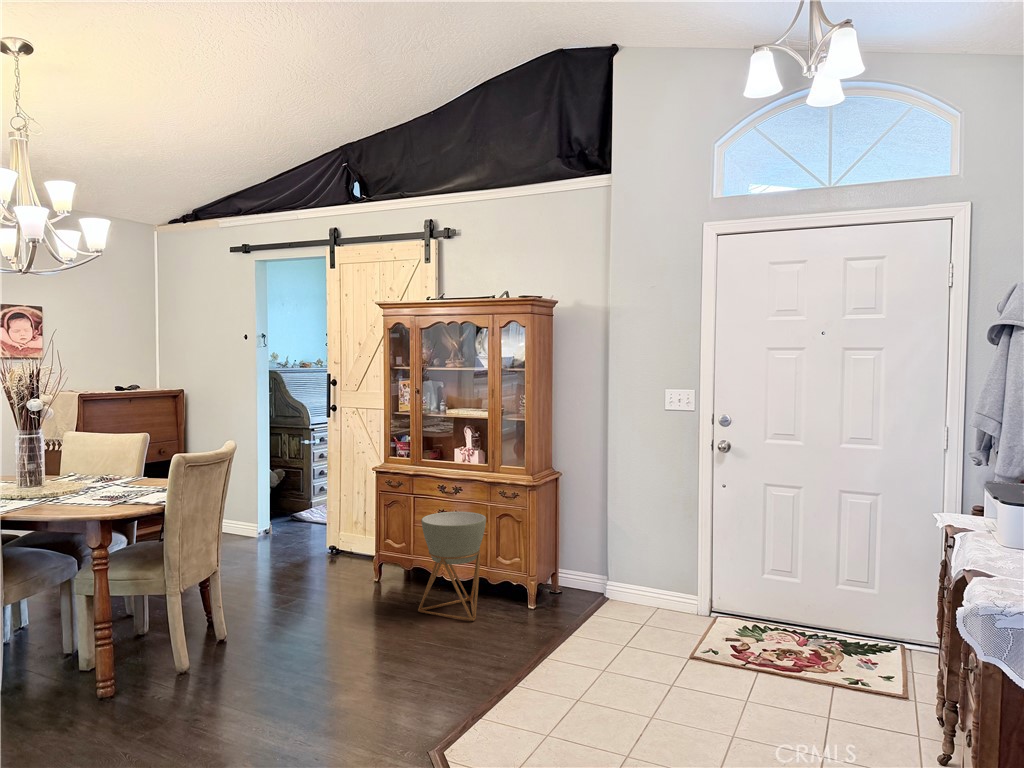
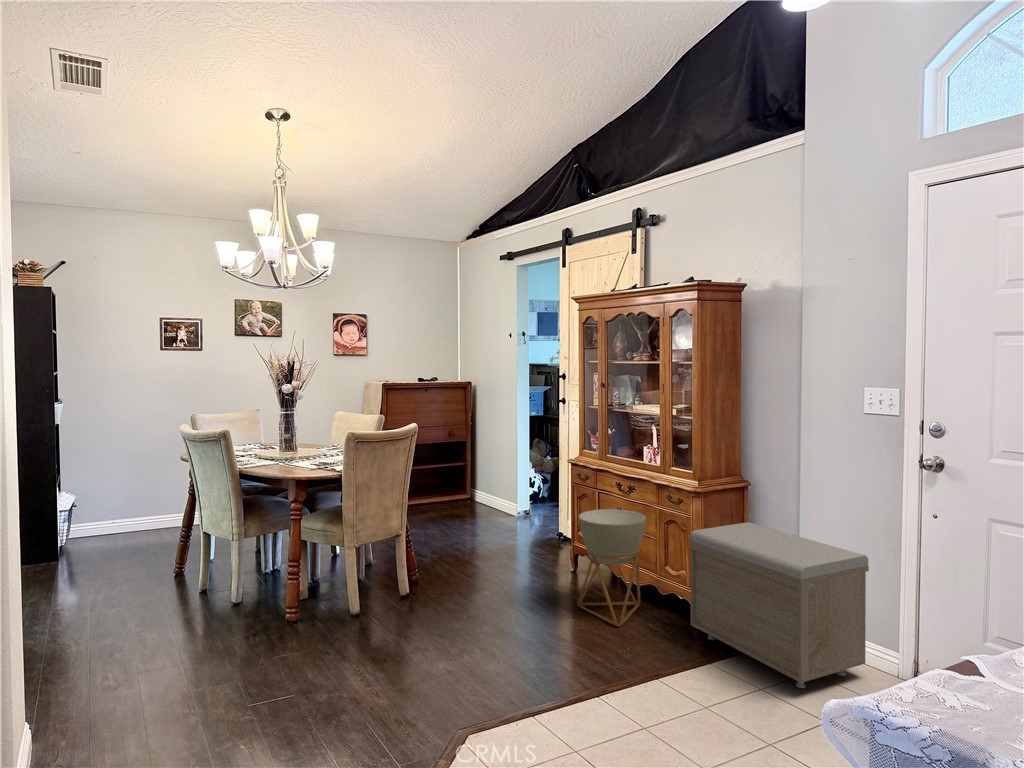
storage bench: none [535,509,677,633] -> present [690,522,869,688]

